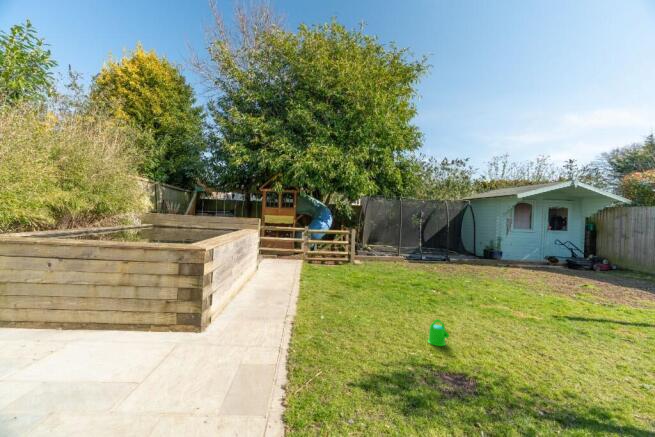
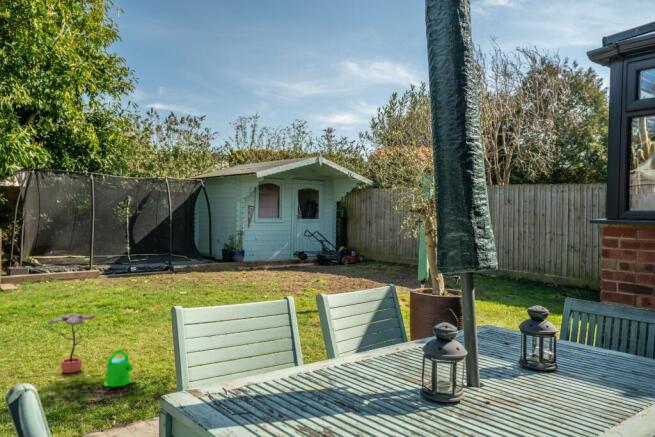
potted plant: none [391,287,420,327] -> present [48,314,96,373]

